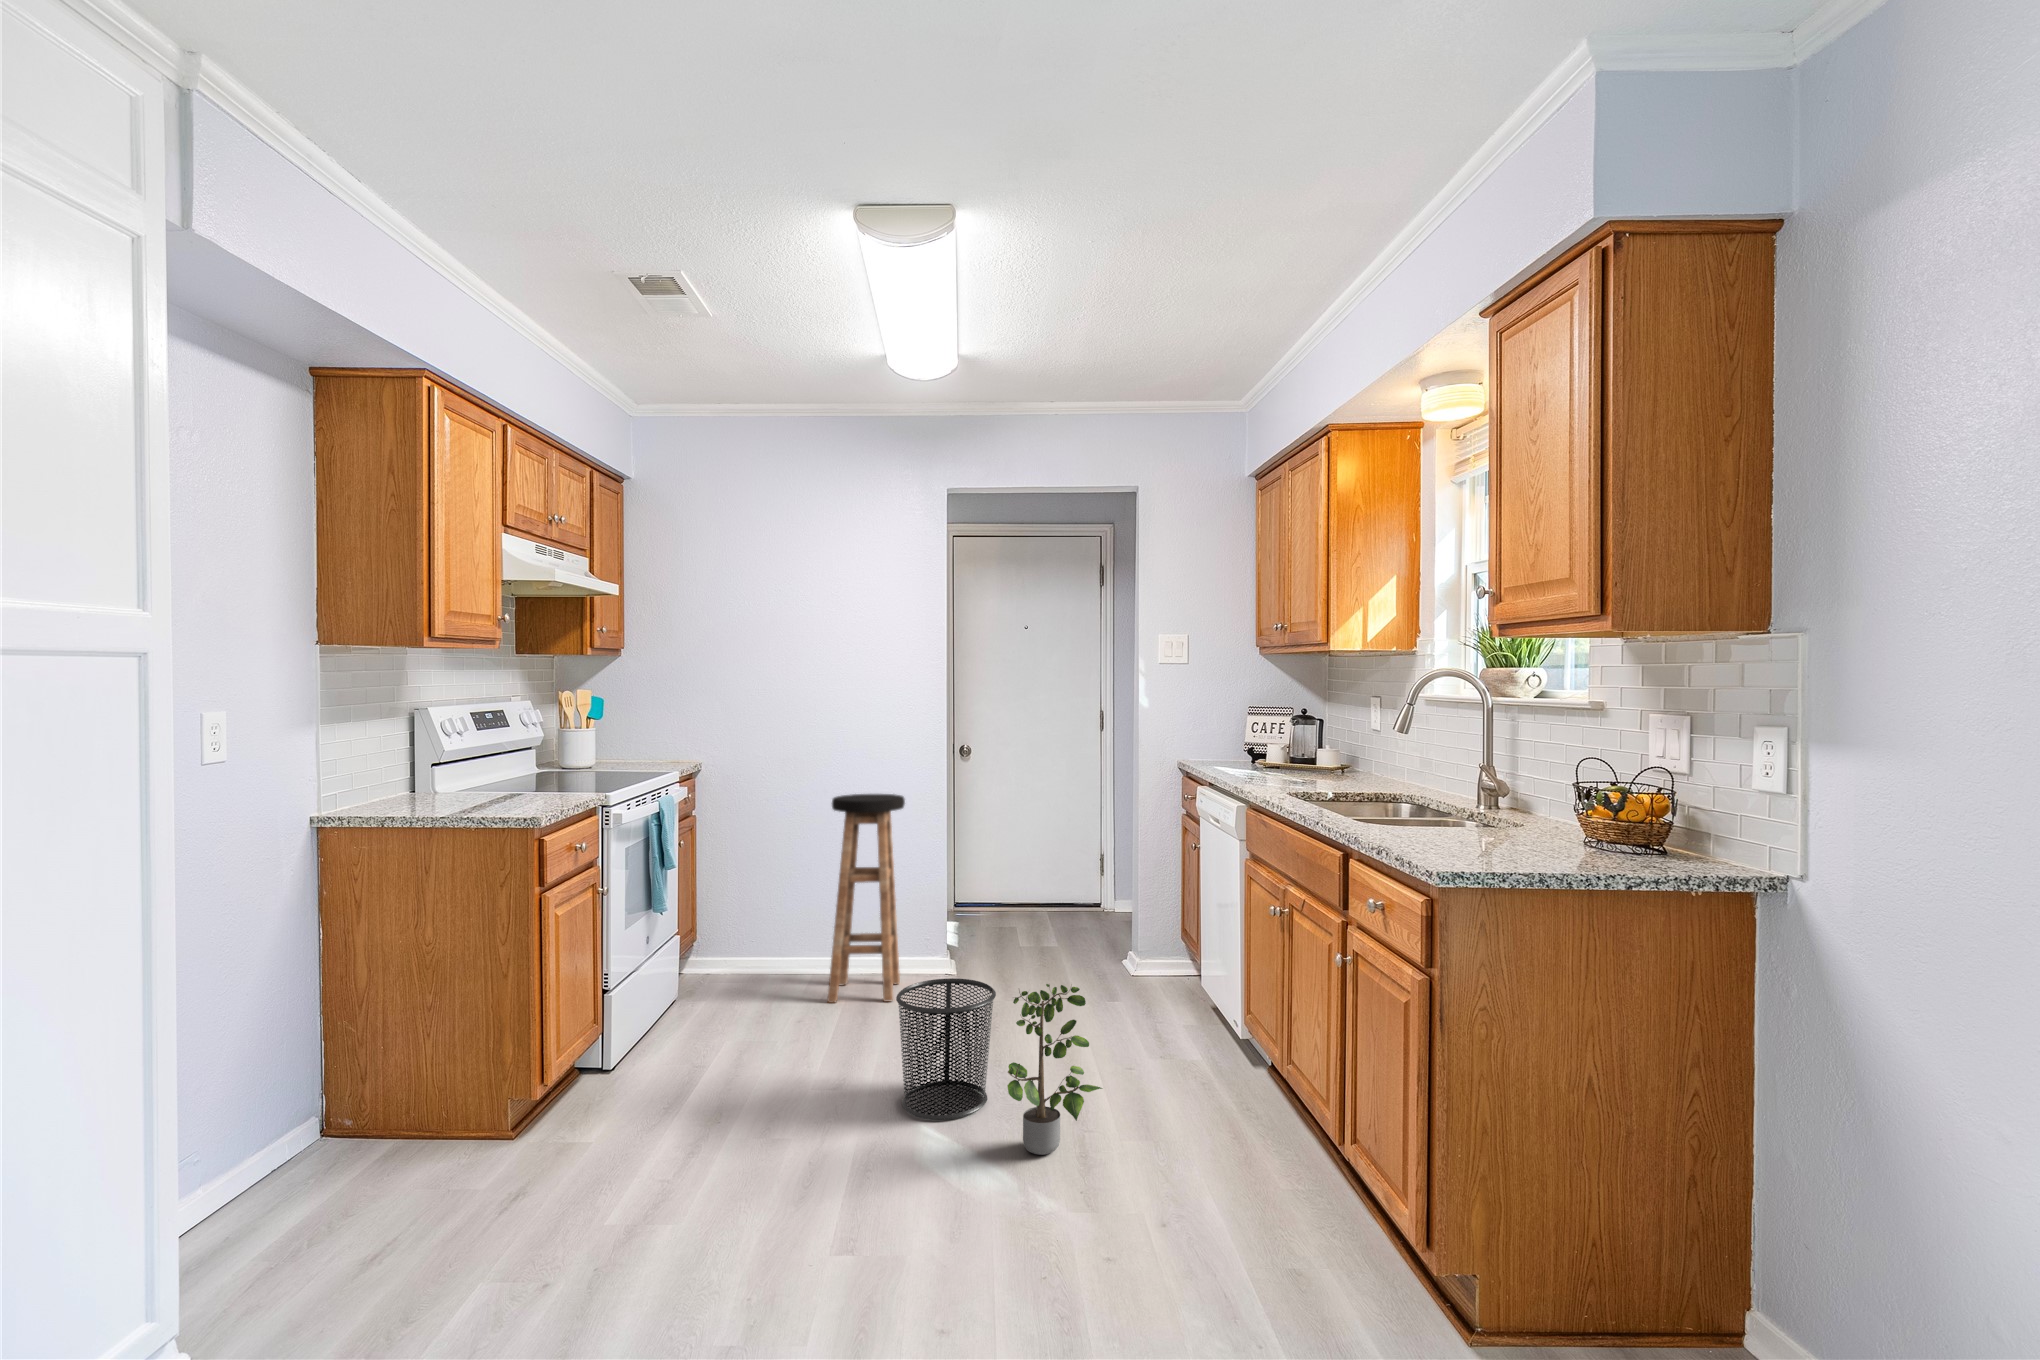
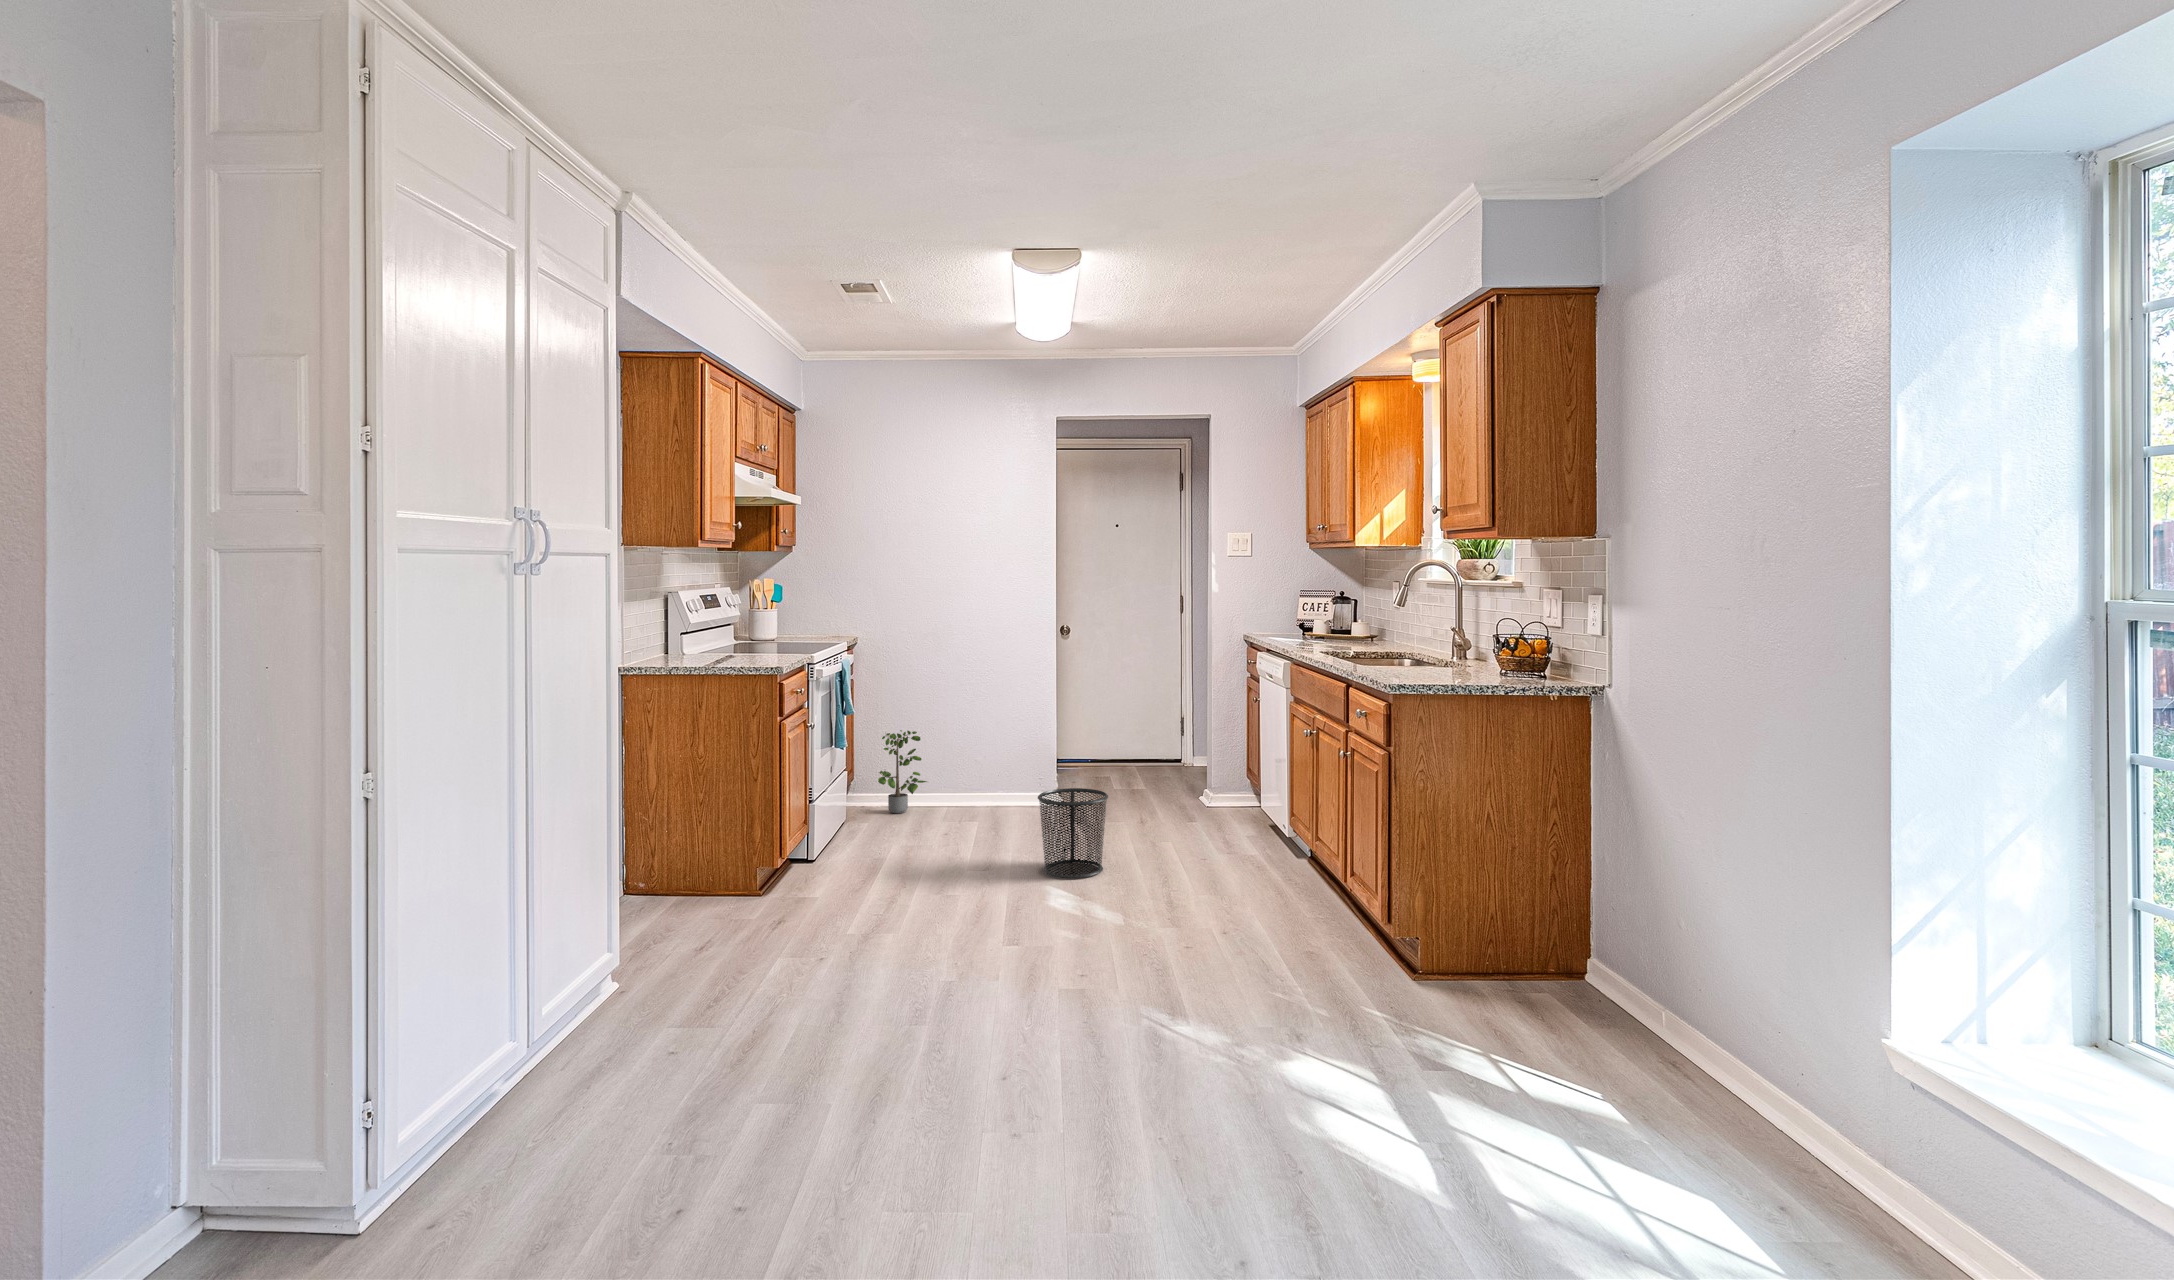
bar stool: present [827,794,905,1003] -> none [967,662,1024,821]
potted plant: present [1007,984,1103,1155] -> present [878,730,927,813]

